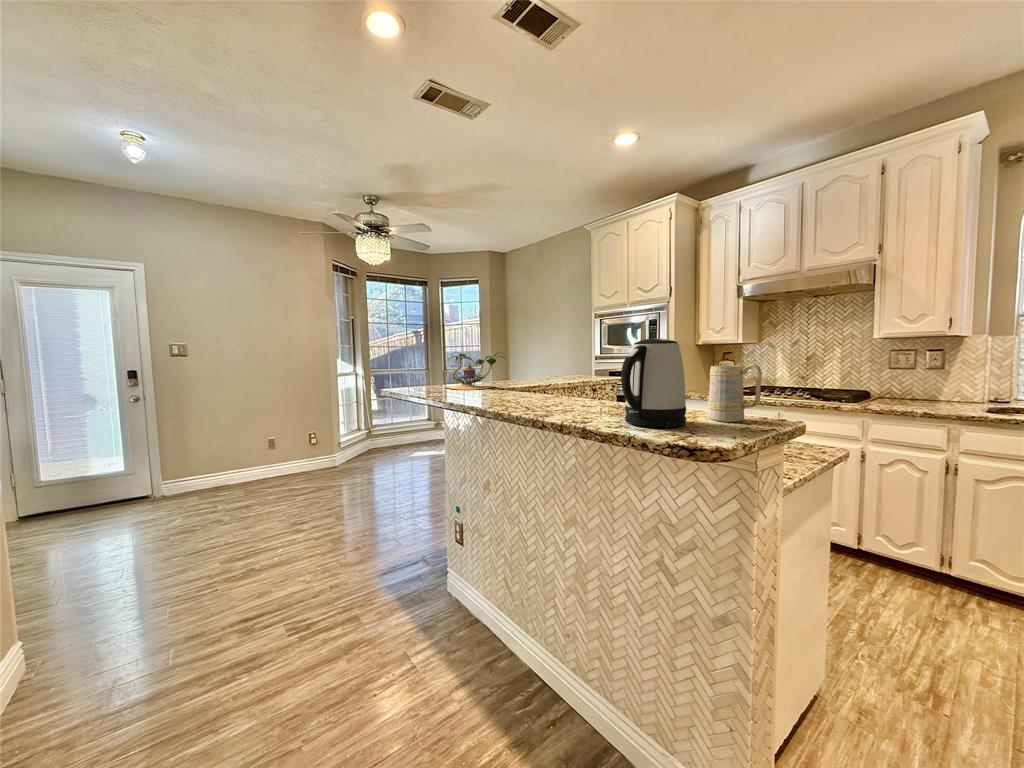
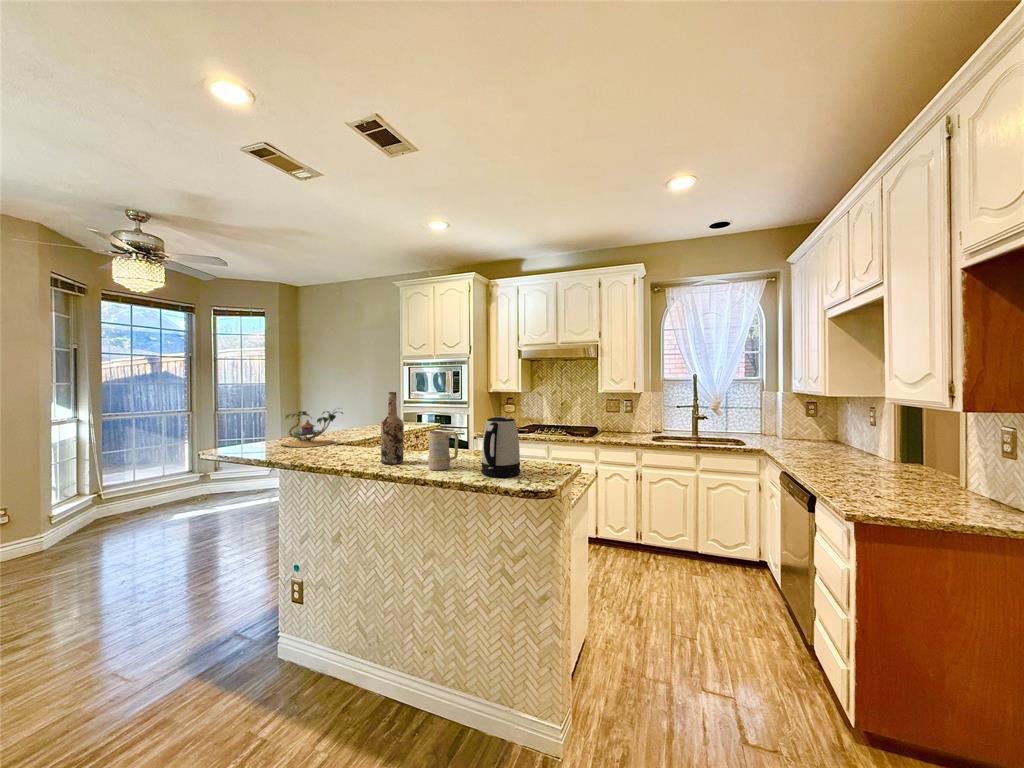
wine bottle: none [514,319,540,406] -> present [381,392,404,464]
mug: present [708,364,762,422] -> present [428,431,458,470]

